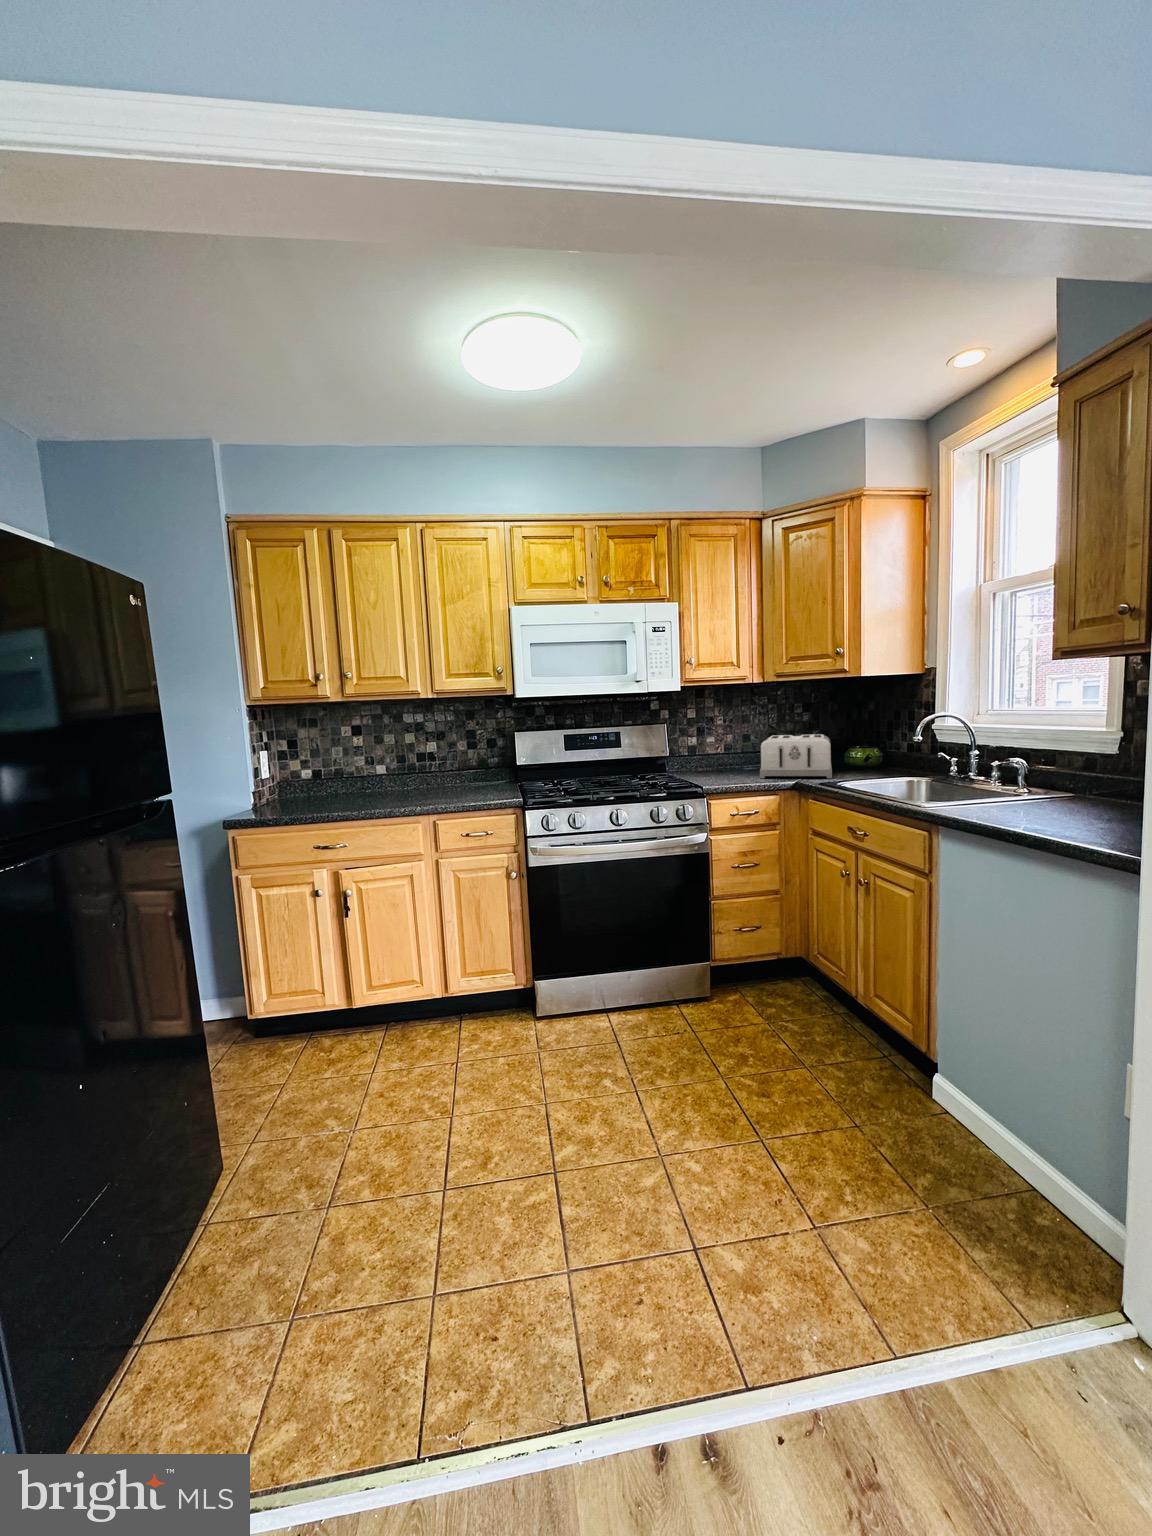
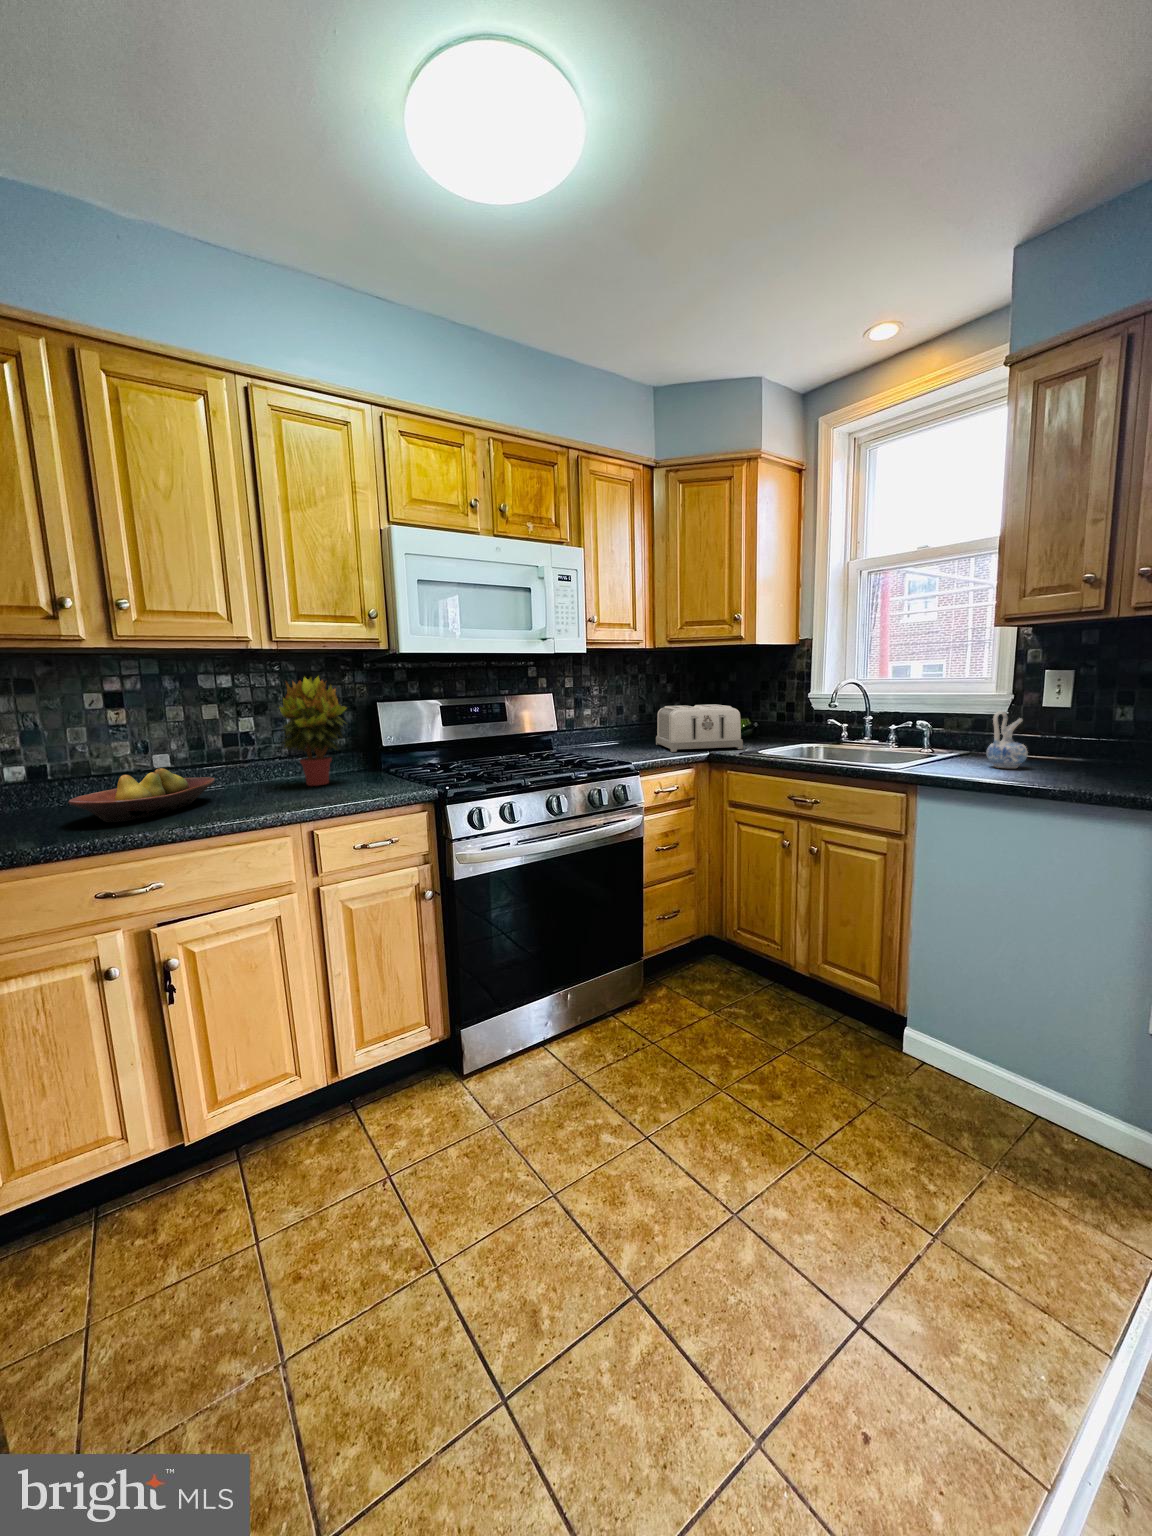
potted plant: none [439,715,488,791] -> present [279,676,347,786]
ceramic pitcher: none [1037,752,1084,814] -> present [986,711,1028,768]
fruit bowl: none [312,776,397,807] -> present [68,768,215,822]

